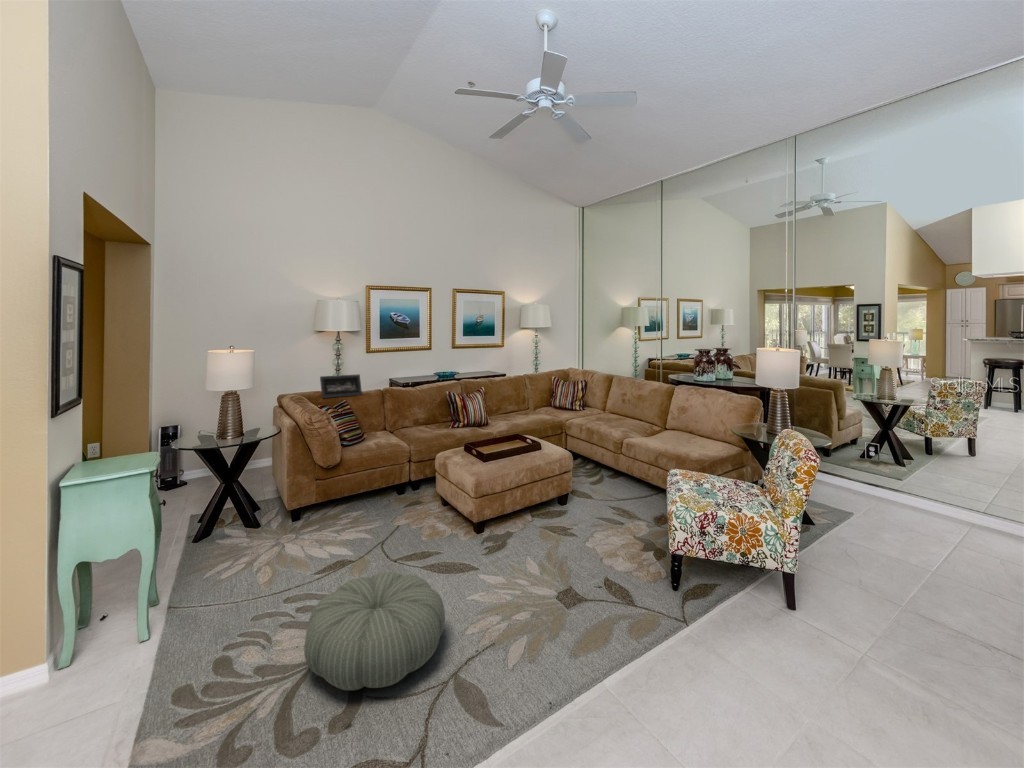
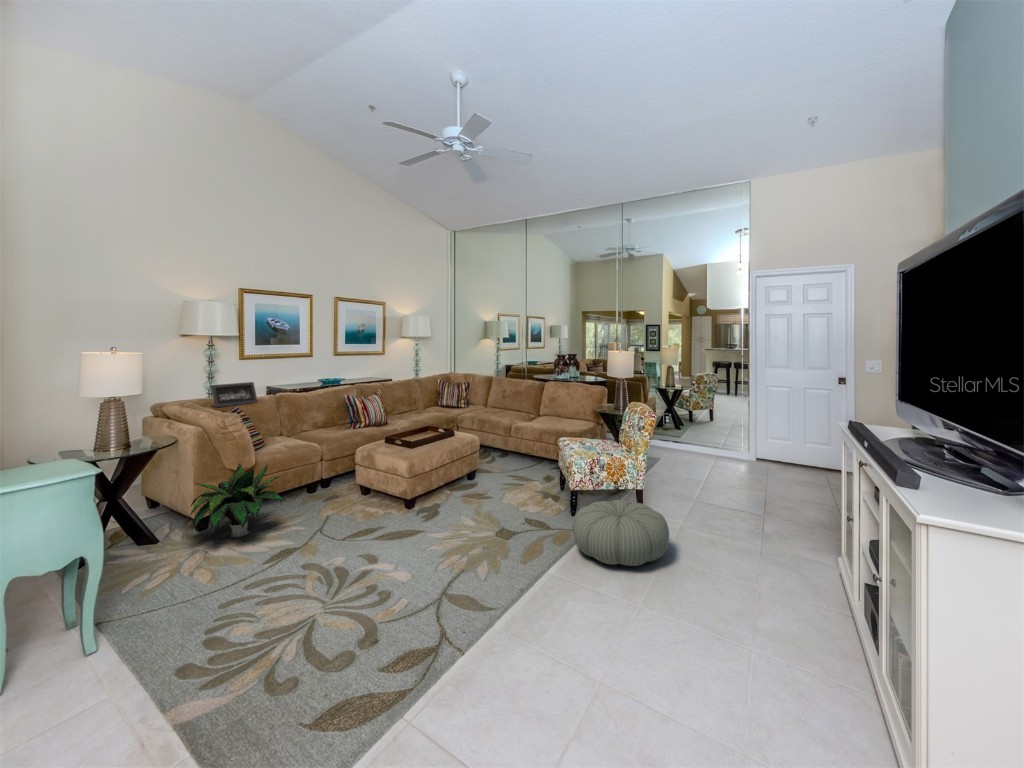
potted plant: none [262,461,355,537] -> present [190,464,286,538]
pouf: present [304,572,445,691] -> present [573,500,669,566]

